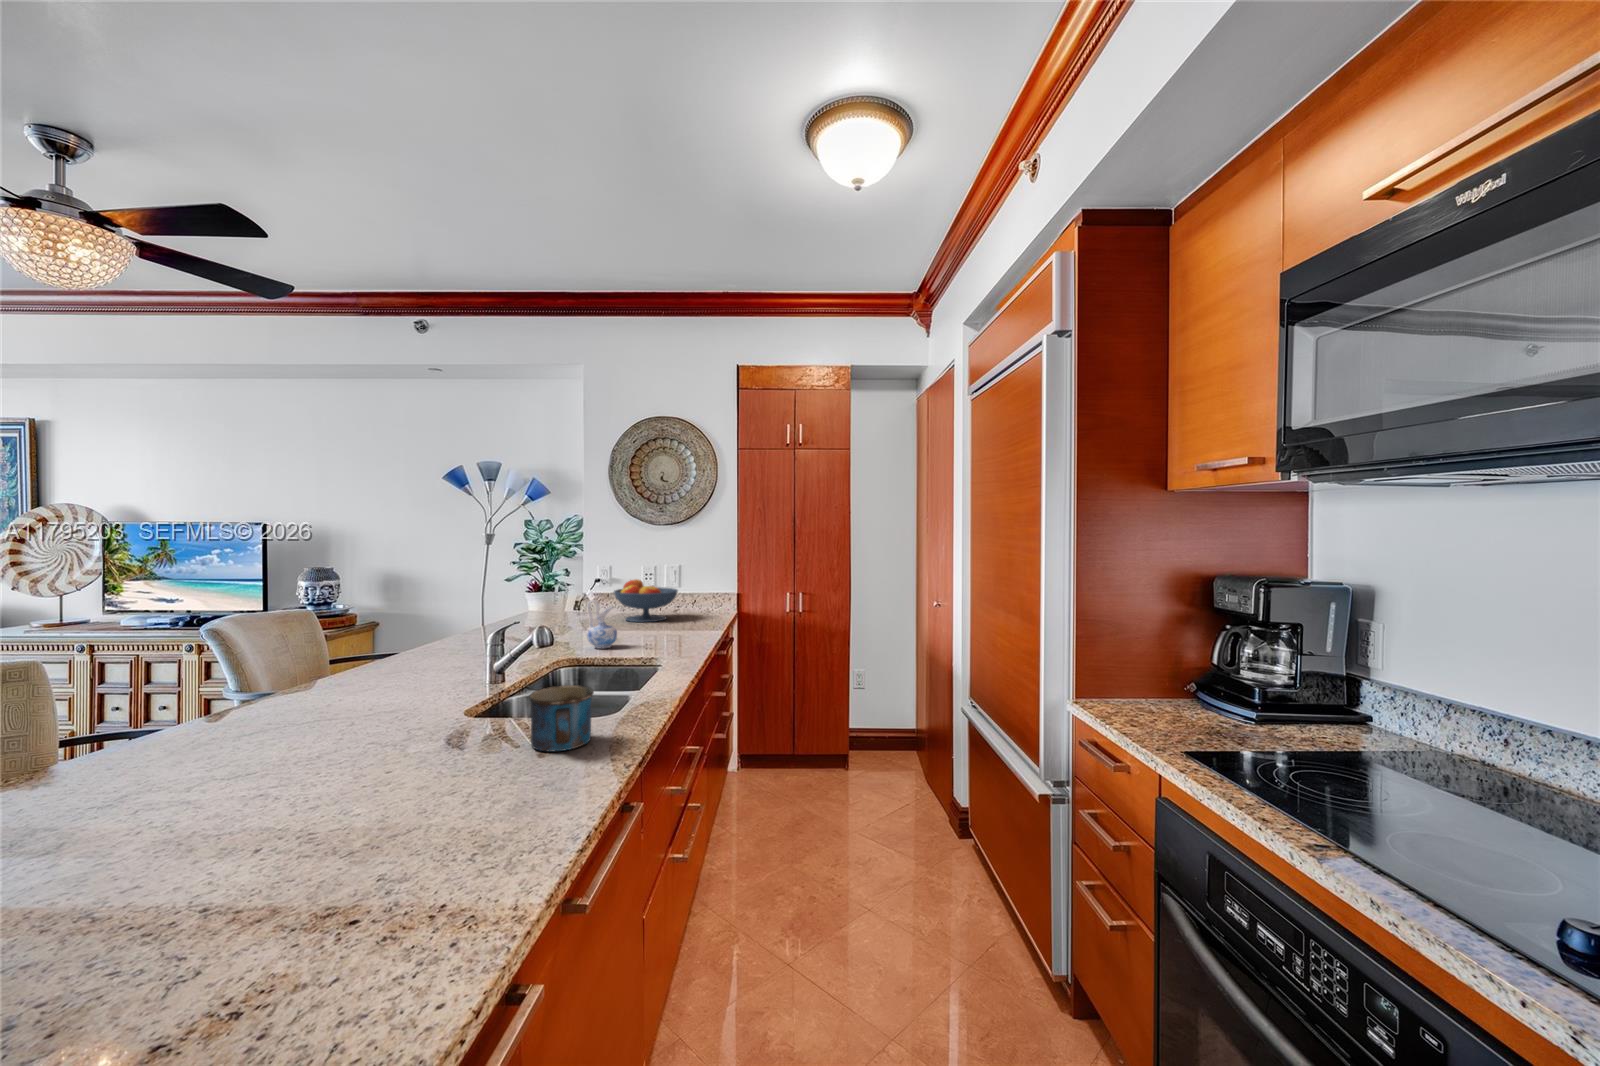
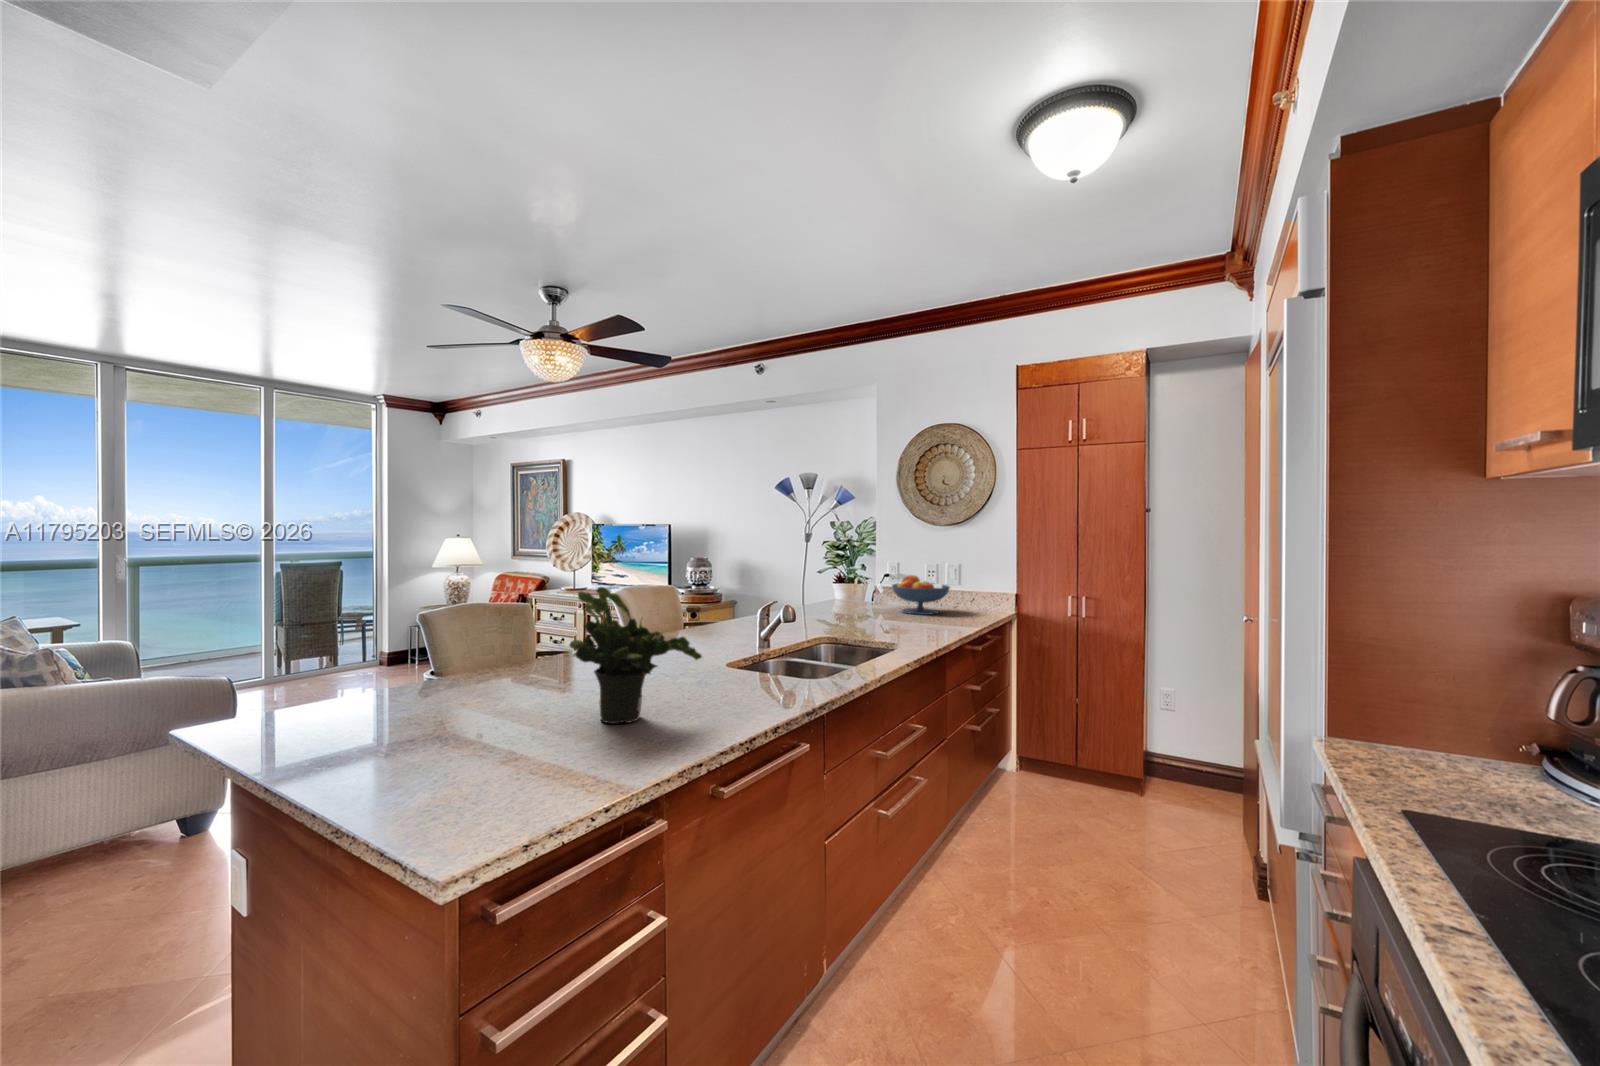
ceramic pitcher: present [587,600,617,649] -> none [849,589,874,632]
potted plant: none [242,629,512,855] -> present [569,587,702,723]
mug: present [529,685,594,751] -> none [747,647,793,694]

